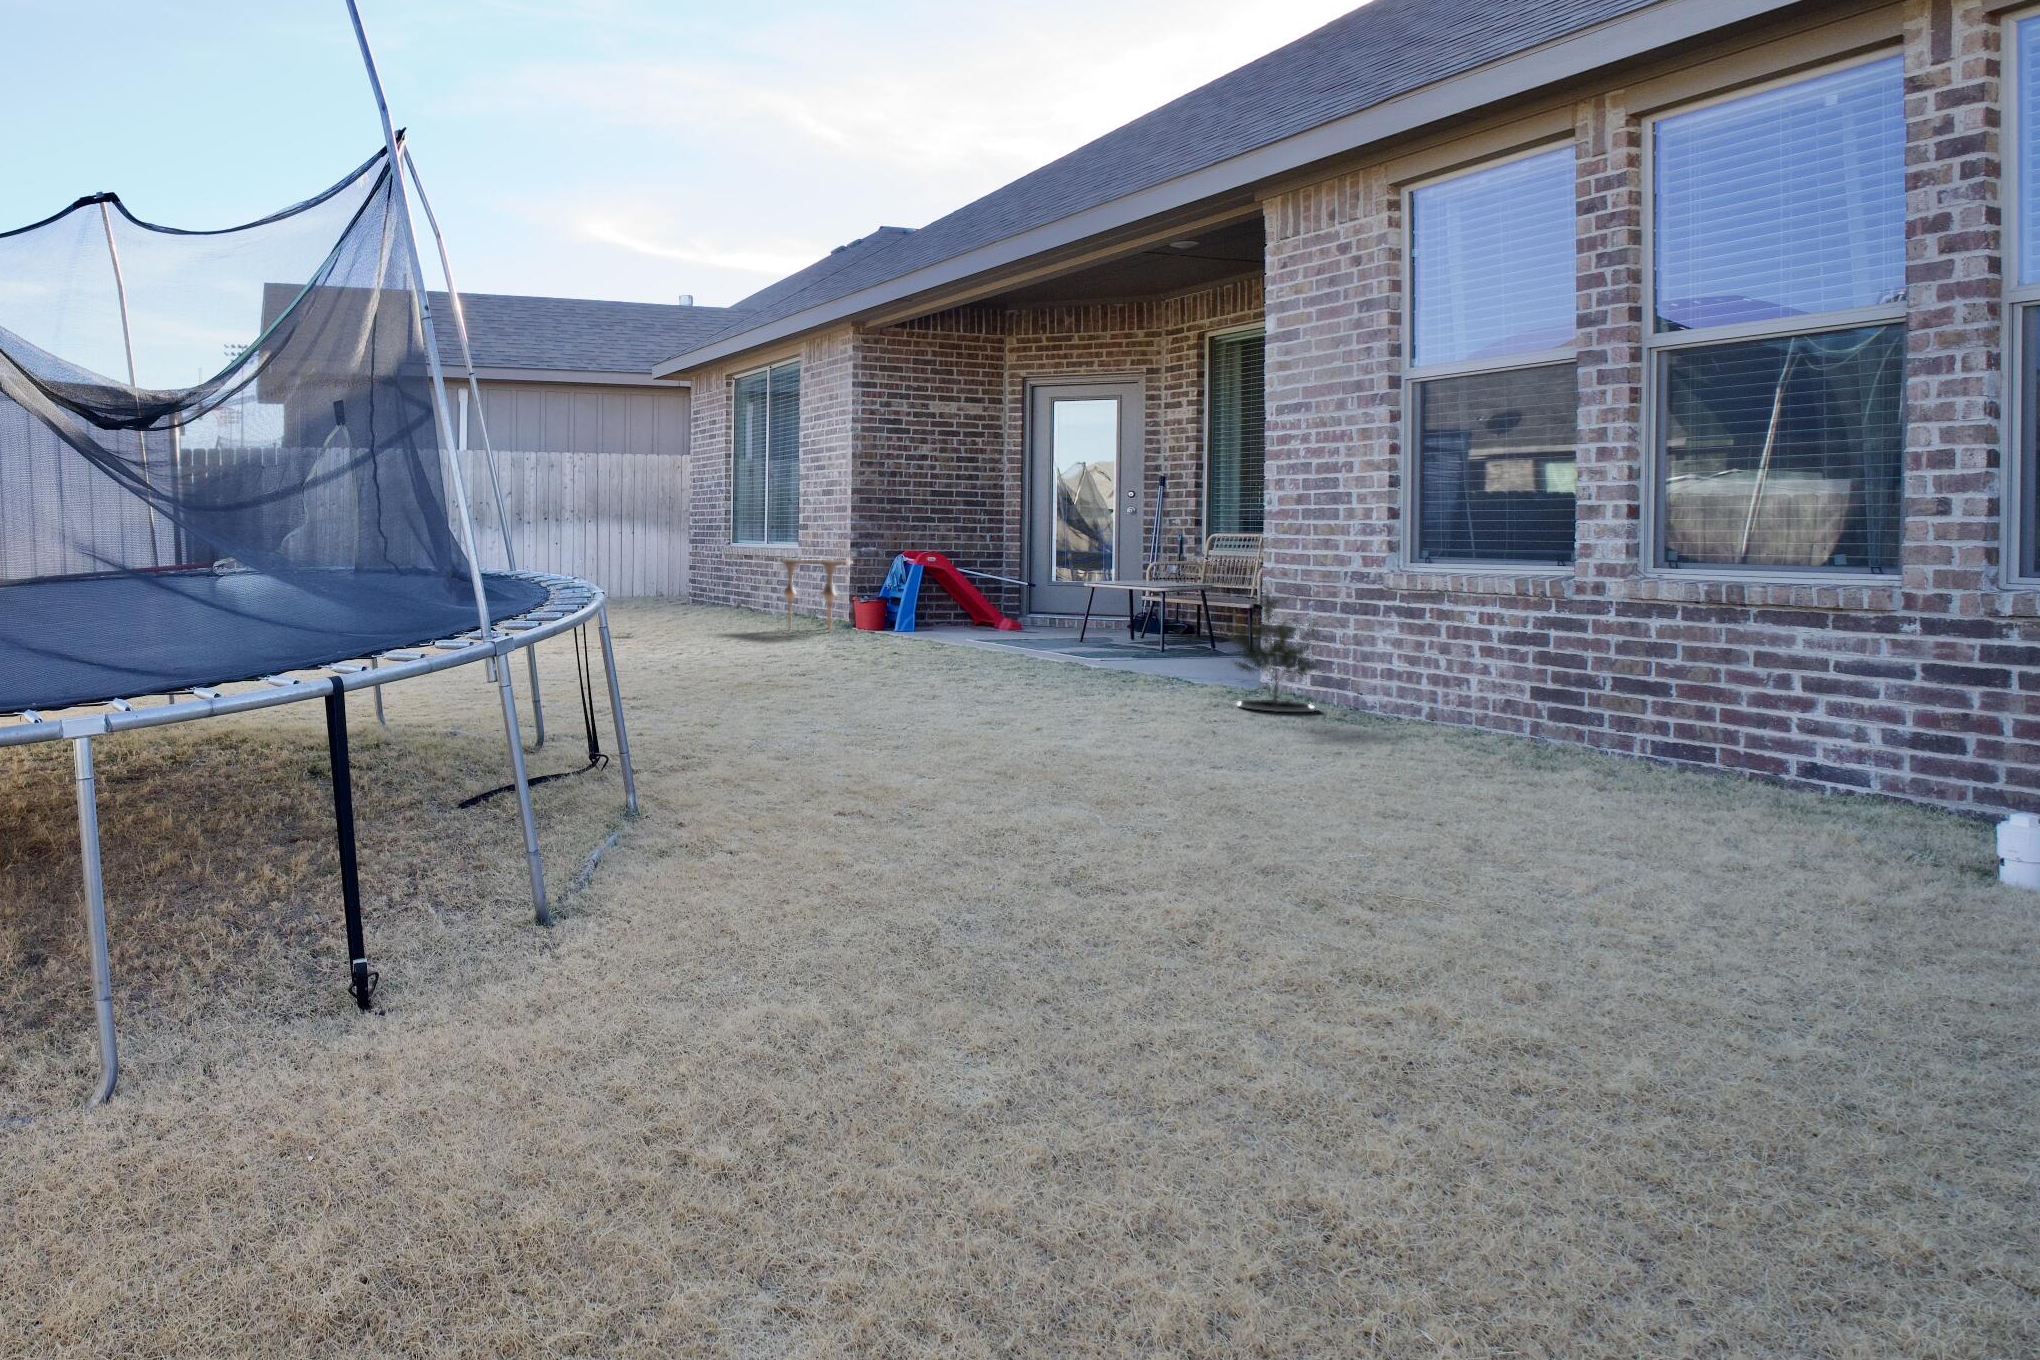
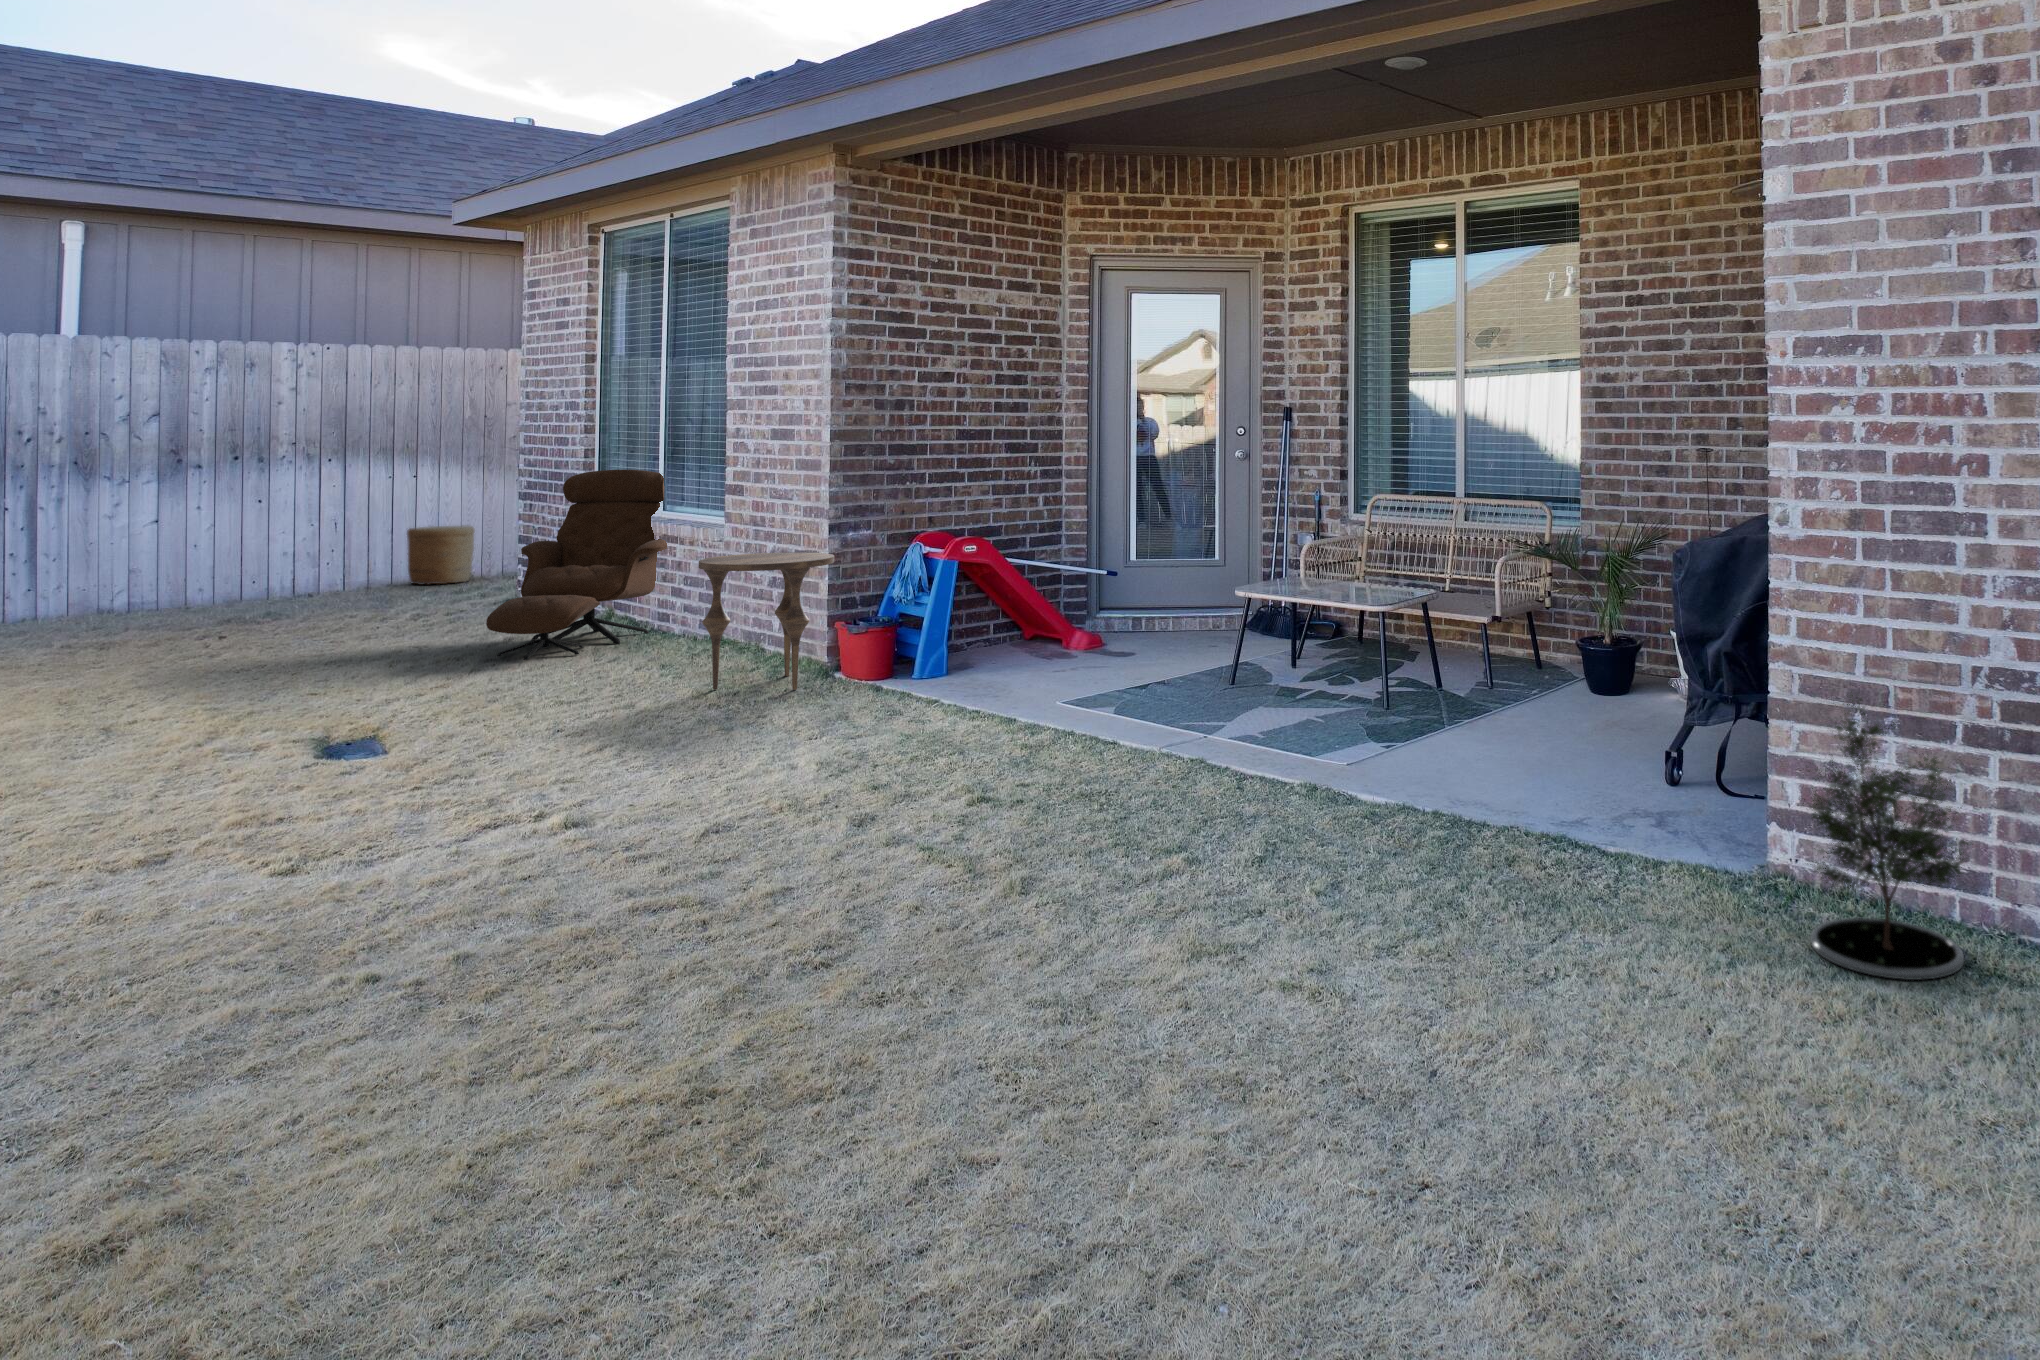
lounge chair: none [682,520,775,618] -> present [486,470,667,660]
woven basket: none [640,563,675,597] -> present [407,525,475,584]

